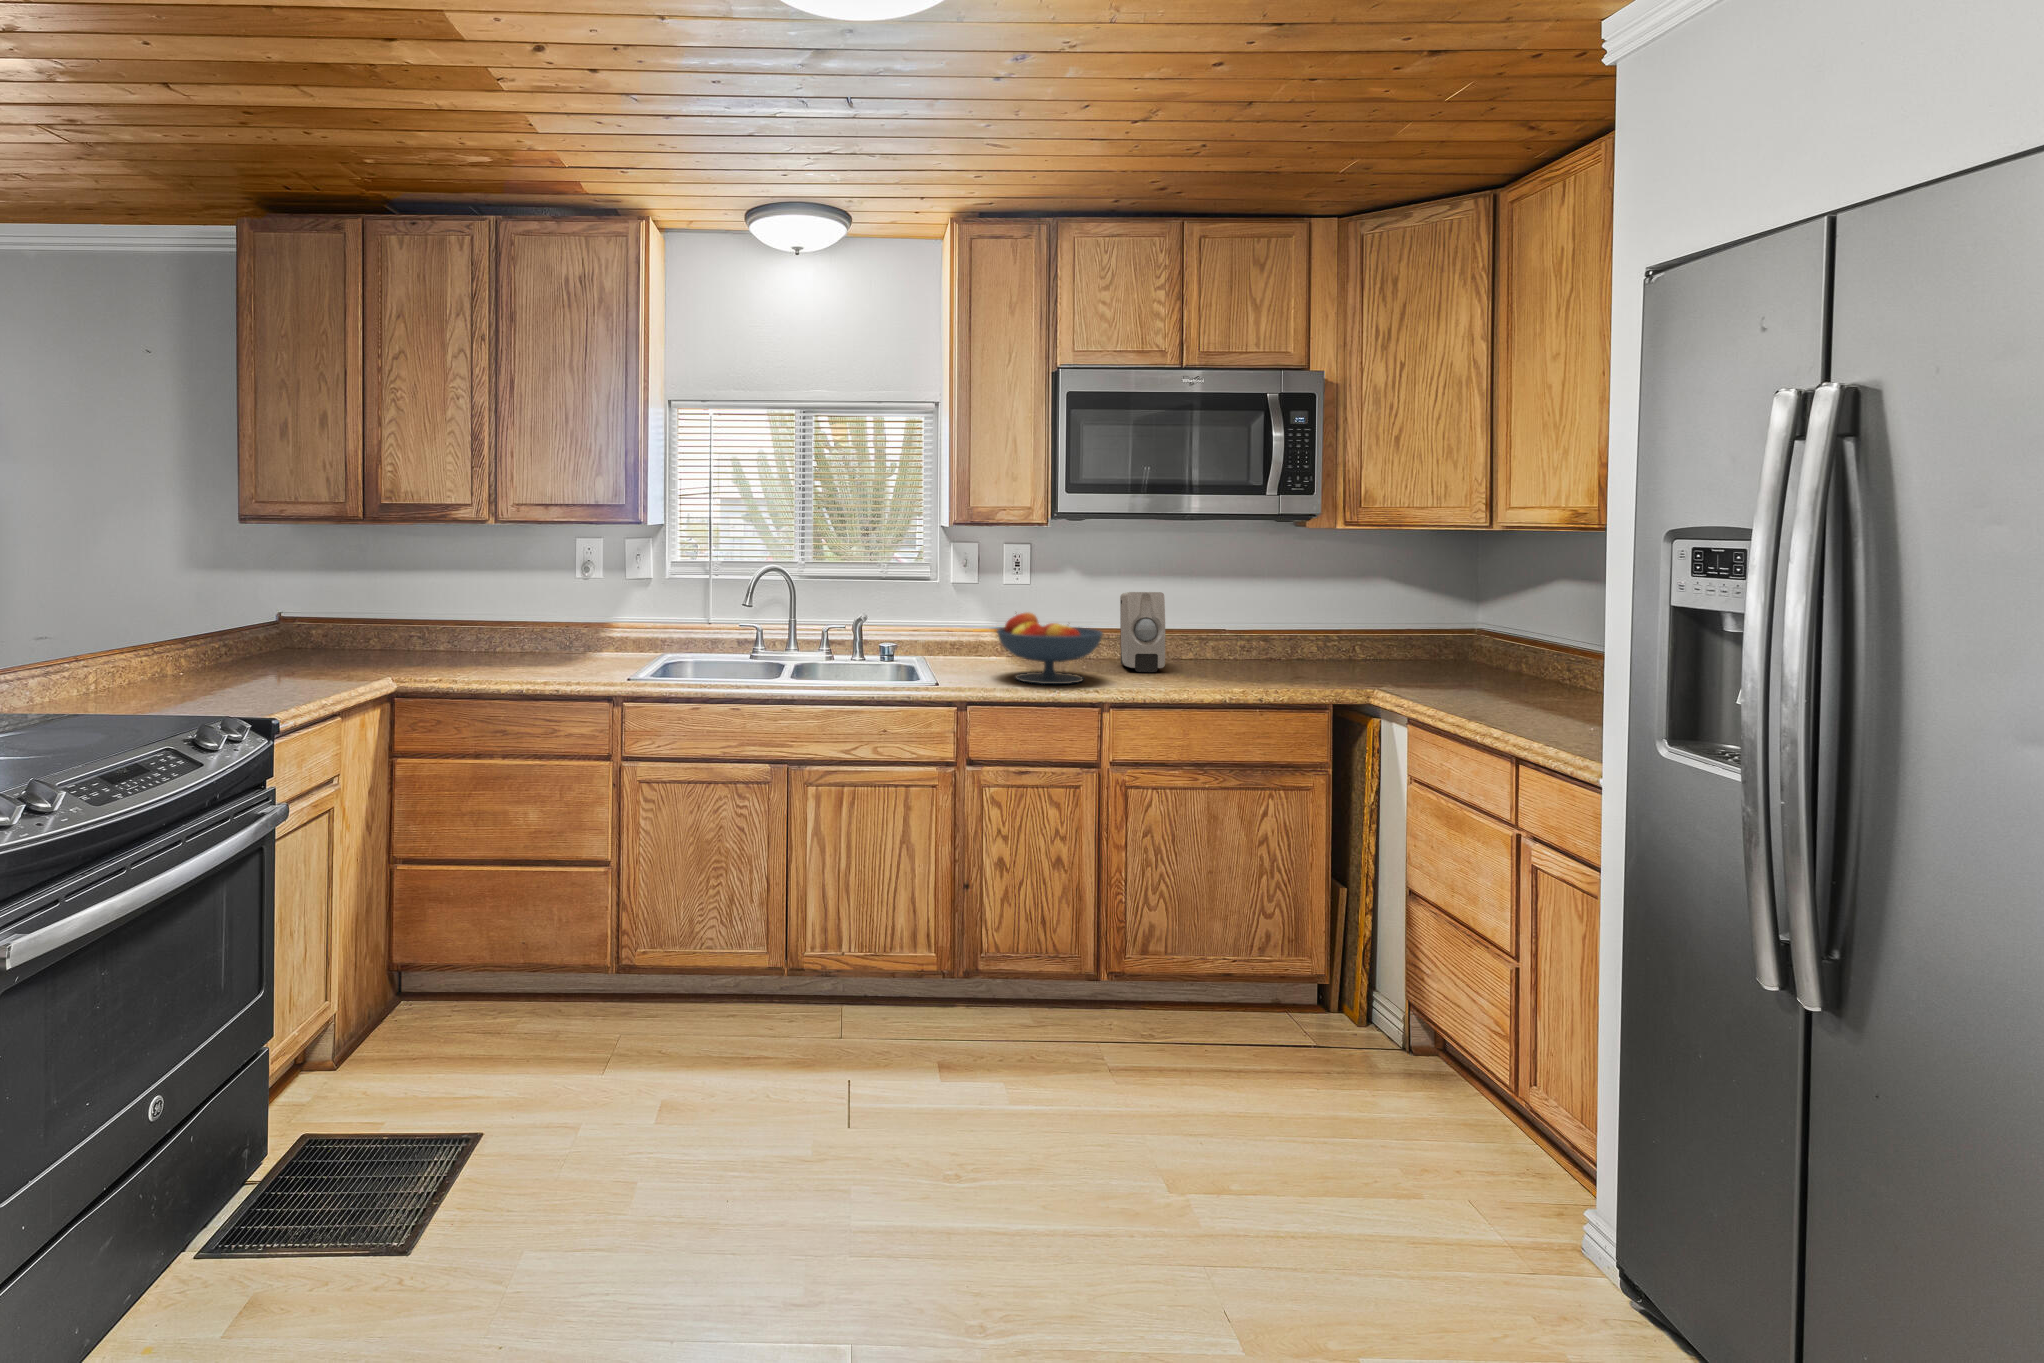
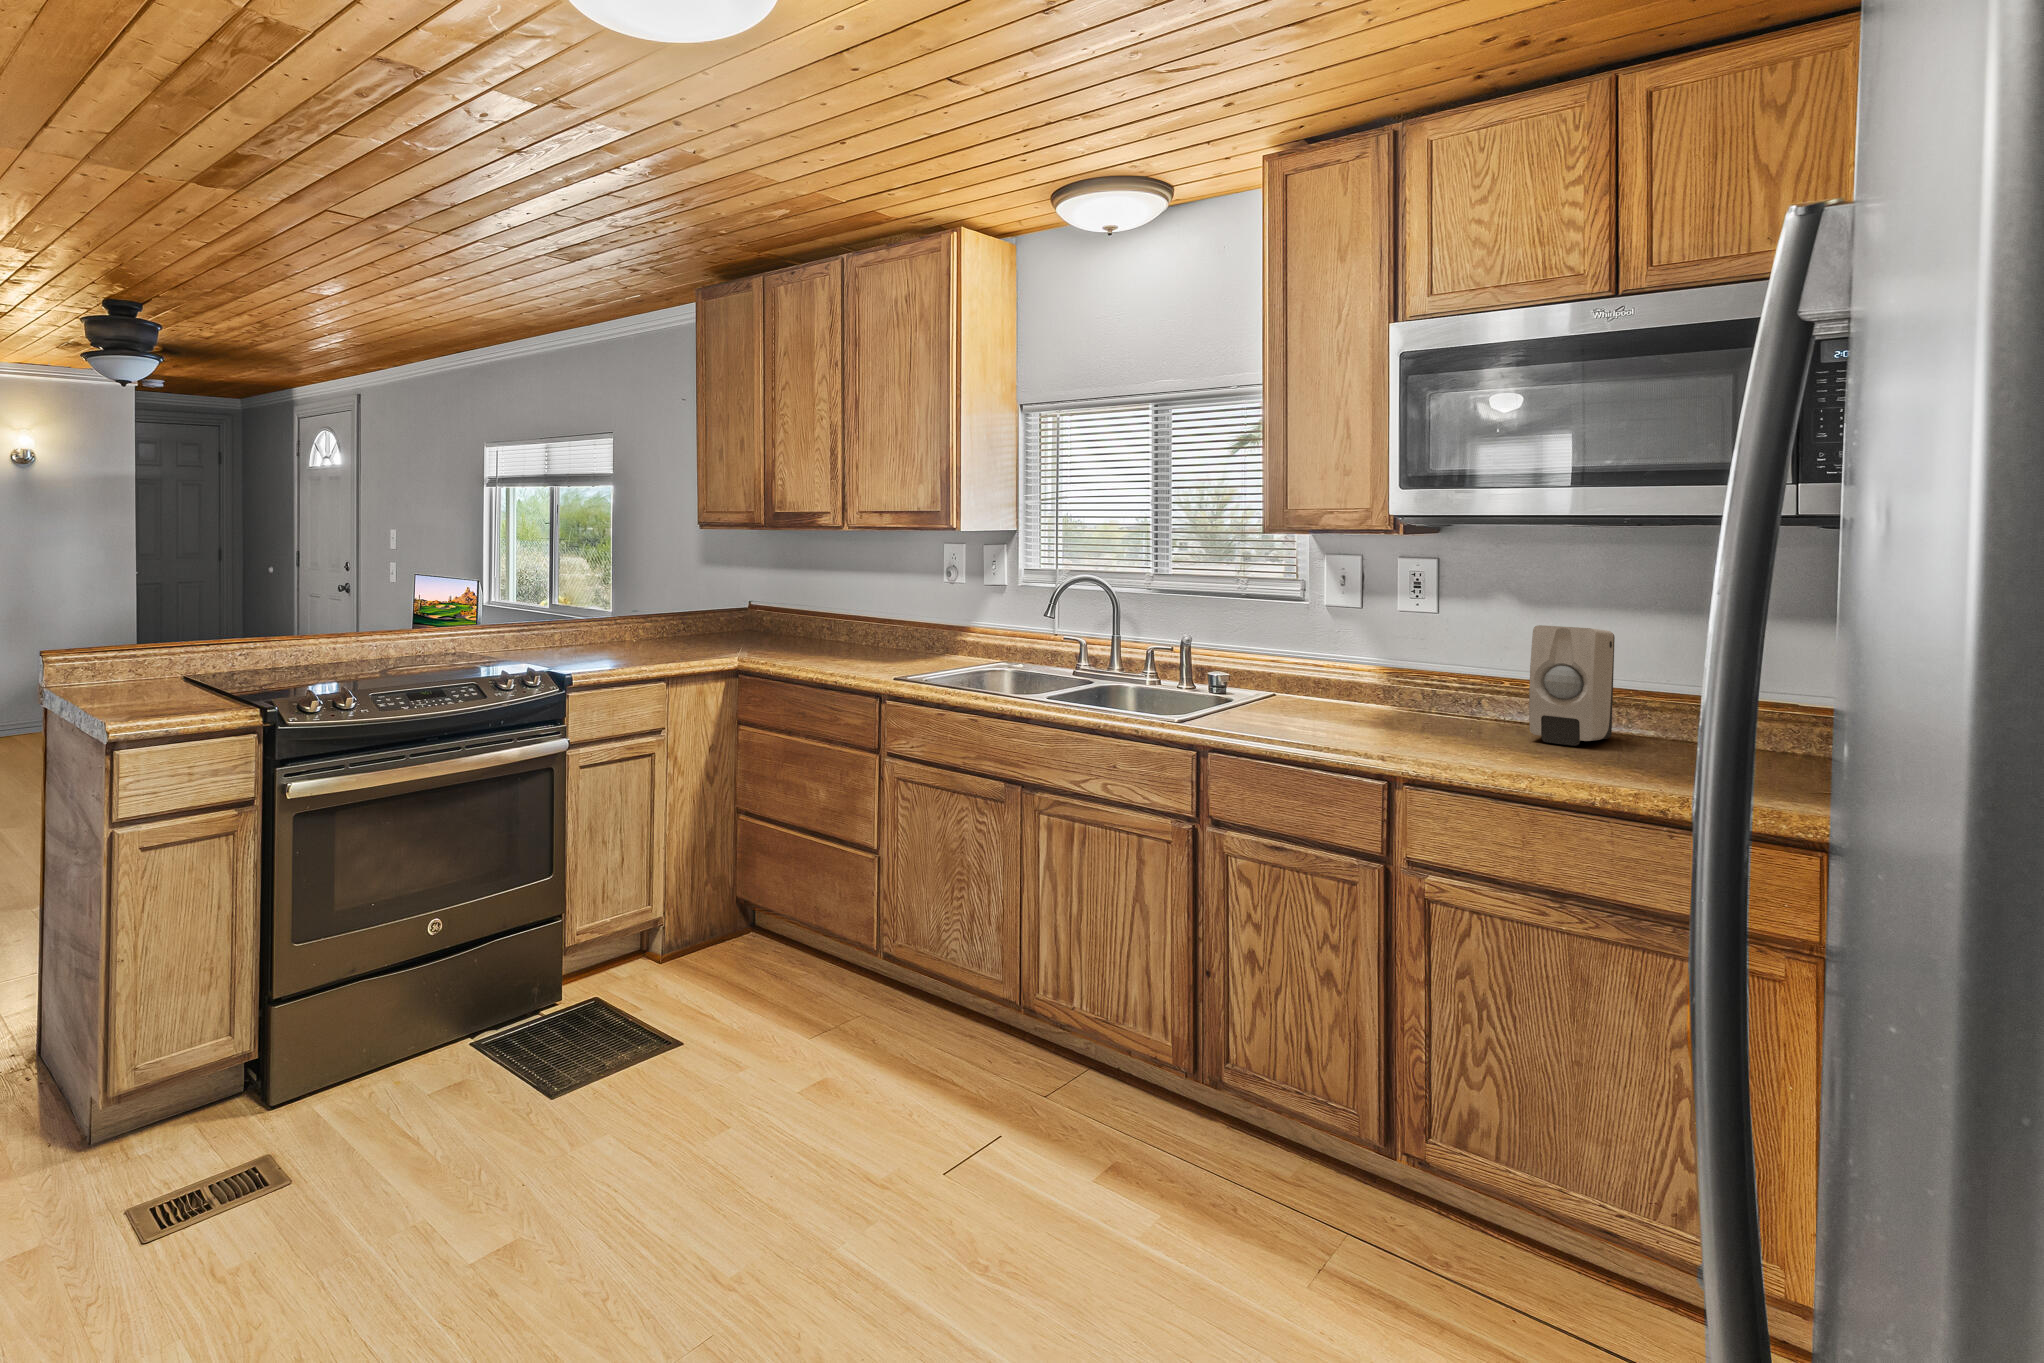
fruit bowl: present [997,613,1103,684] -> none [1297,640,1456,742]

